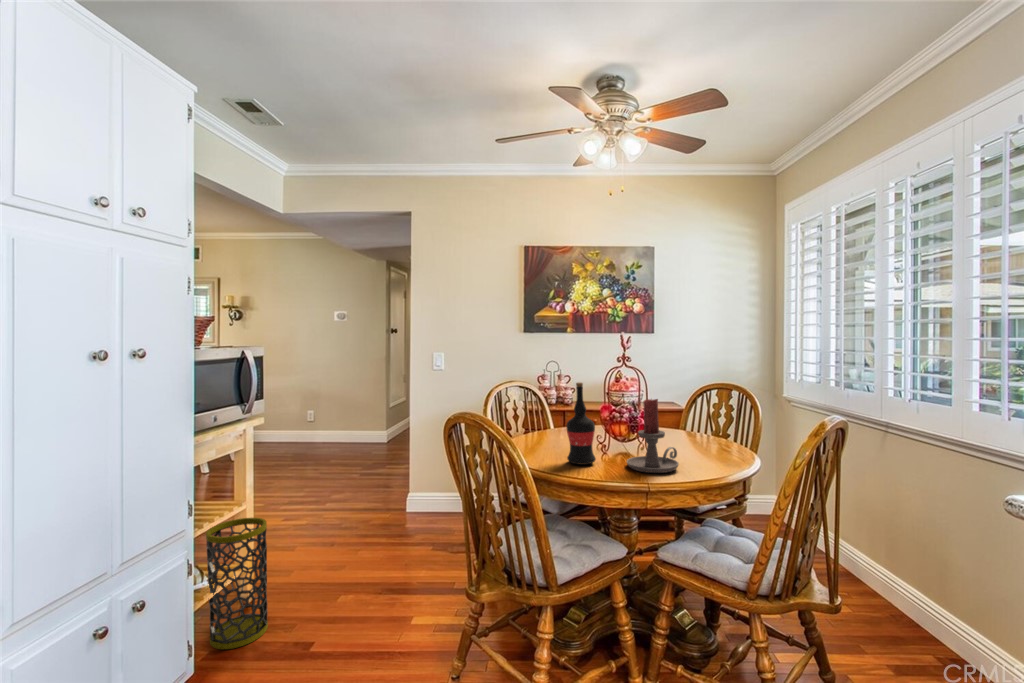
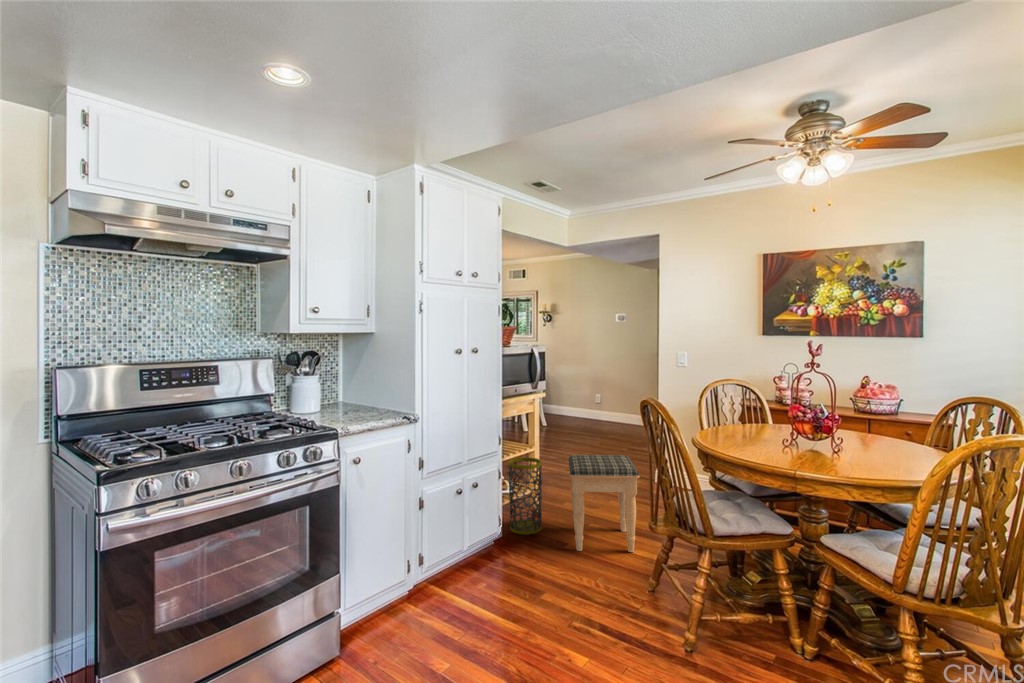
wine bottle: present [566,382,596,465] -> none [744,385,769,450]
candle holder: present [627,399,679,473] -> none [793,402,850,465]
footstool: none [310,490,421,650] -> present [568,455,640,552]

